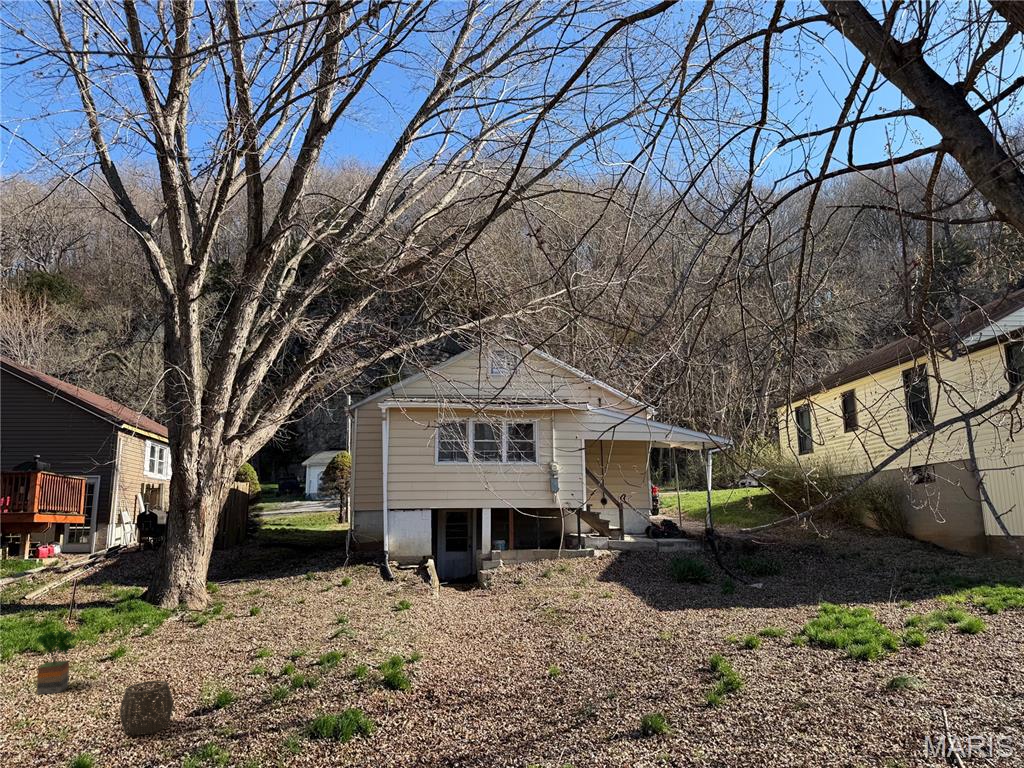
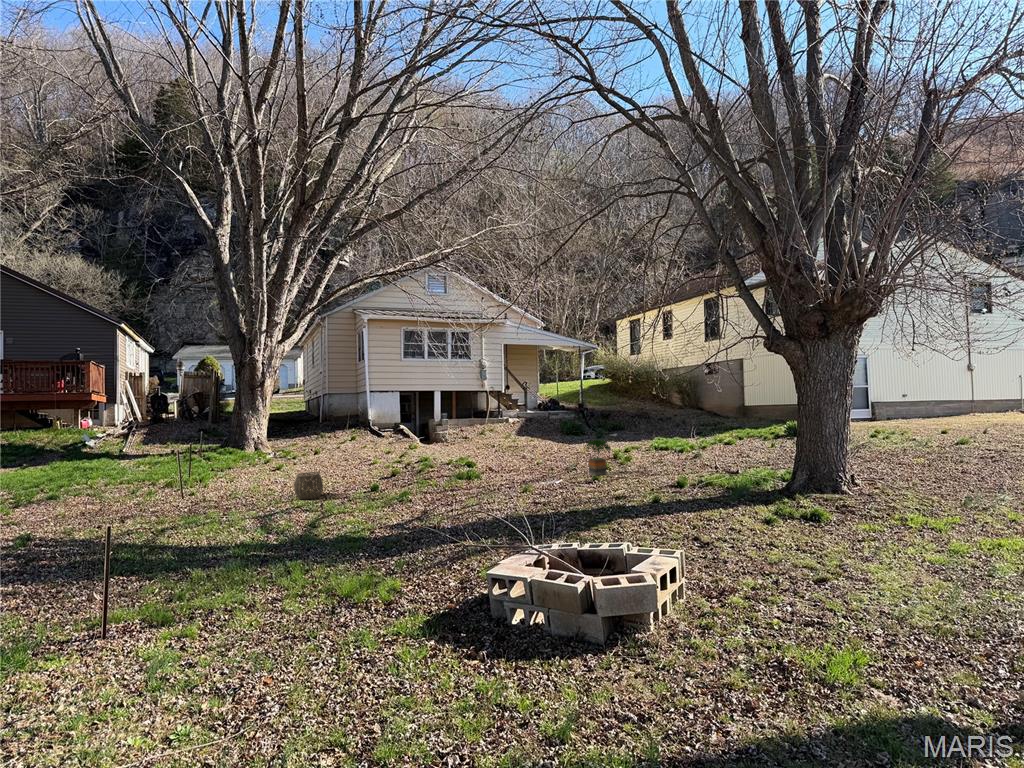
potted tree: present [36,631,76,694] -> present [586,440,611,476]

